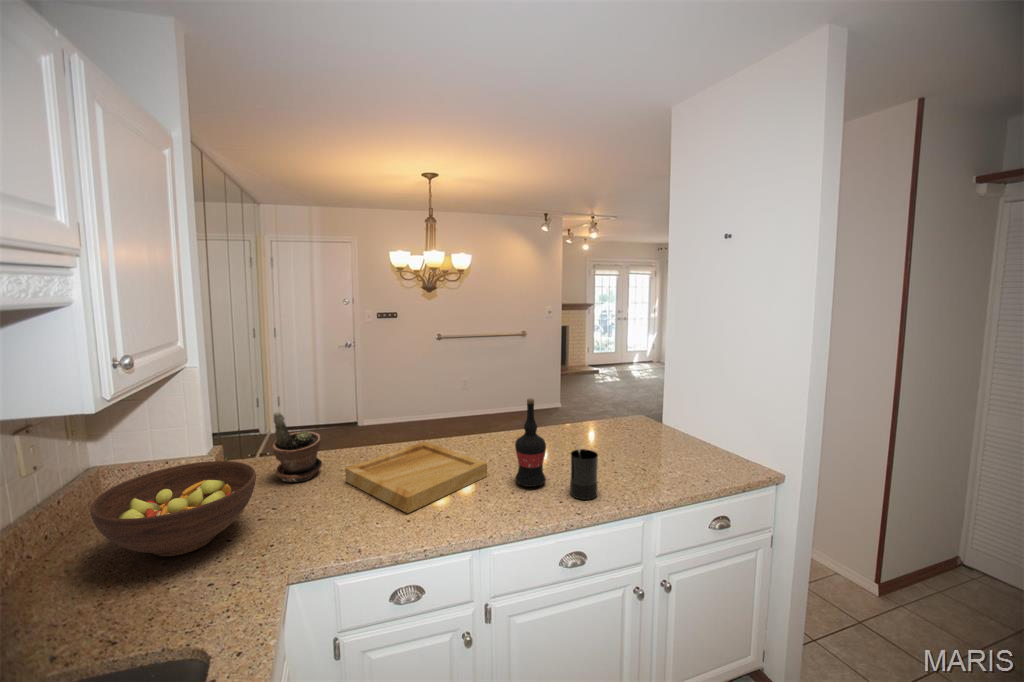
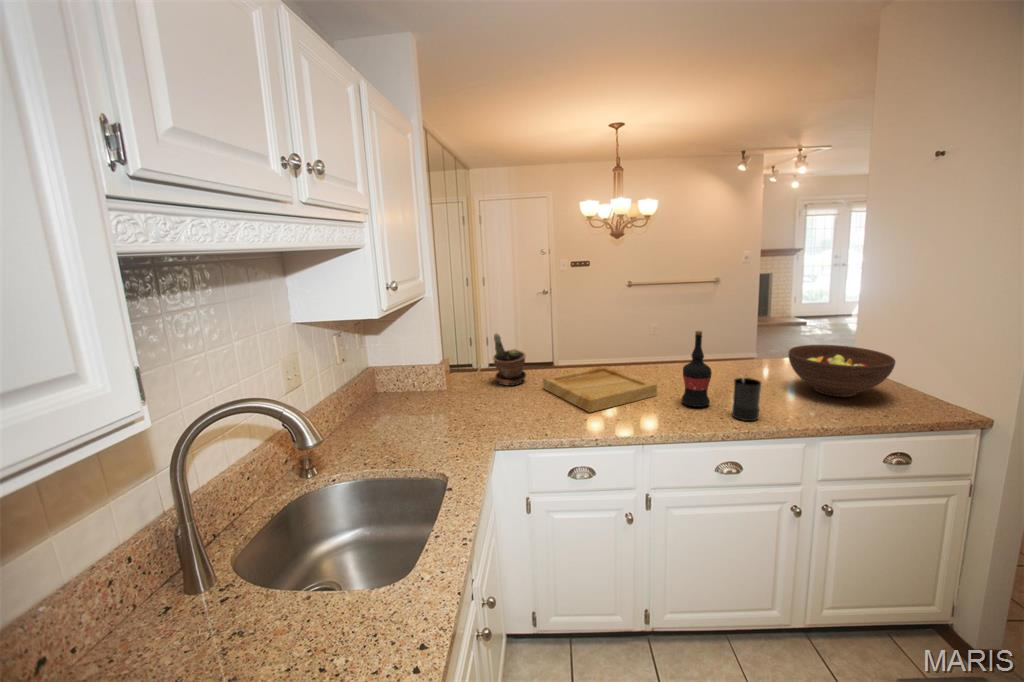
fruit bowl: present [90,461,256,557] -> present [788,345,895,397]

